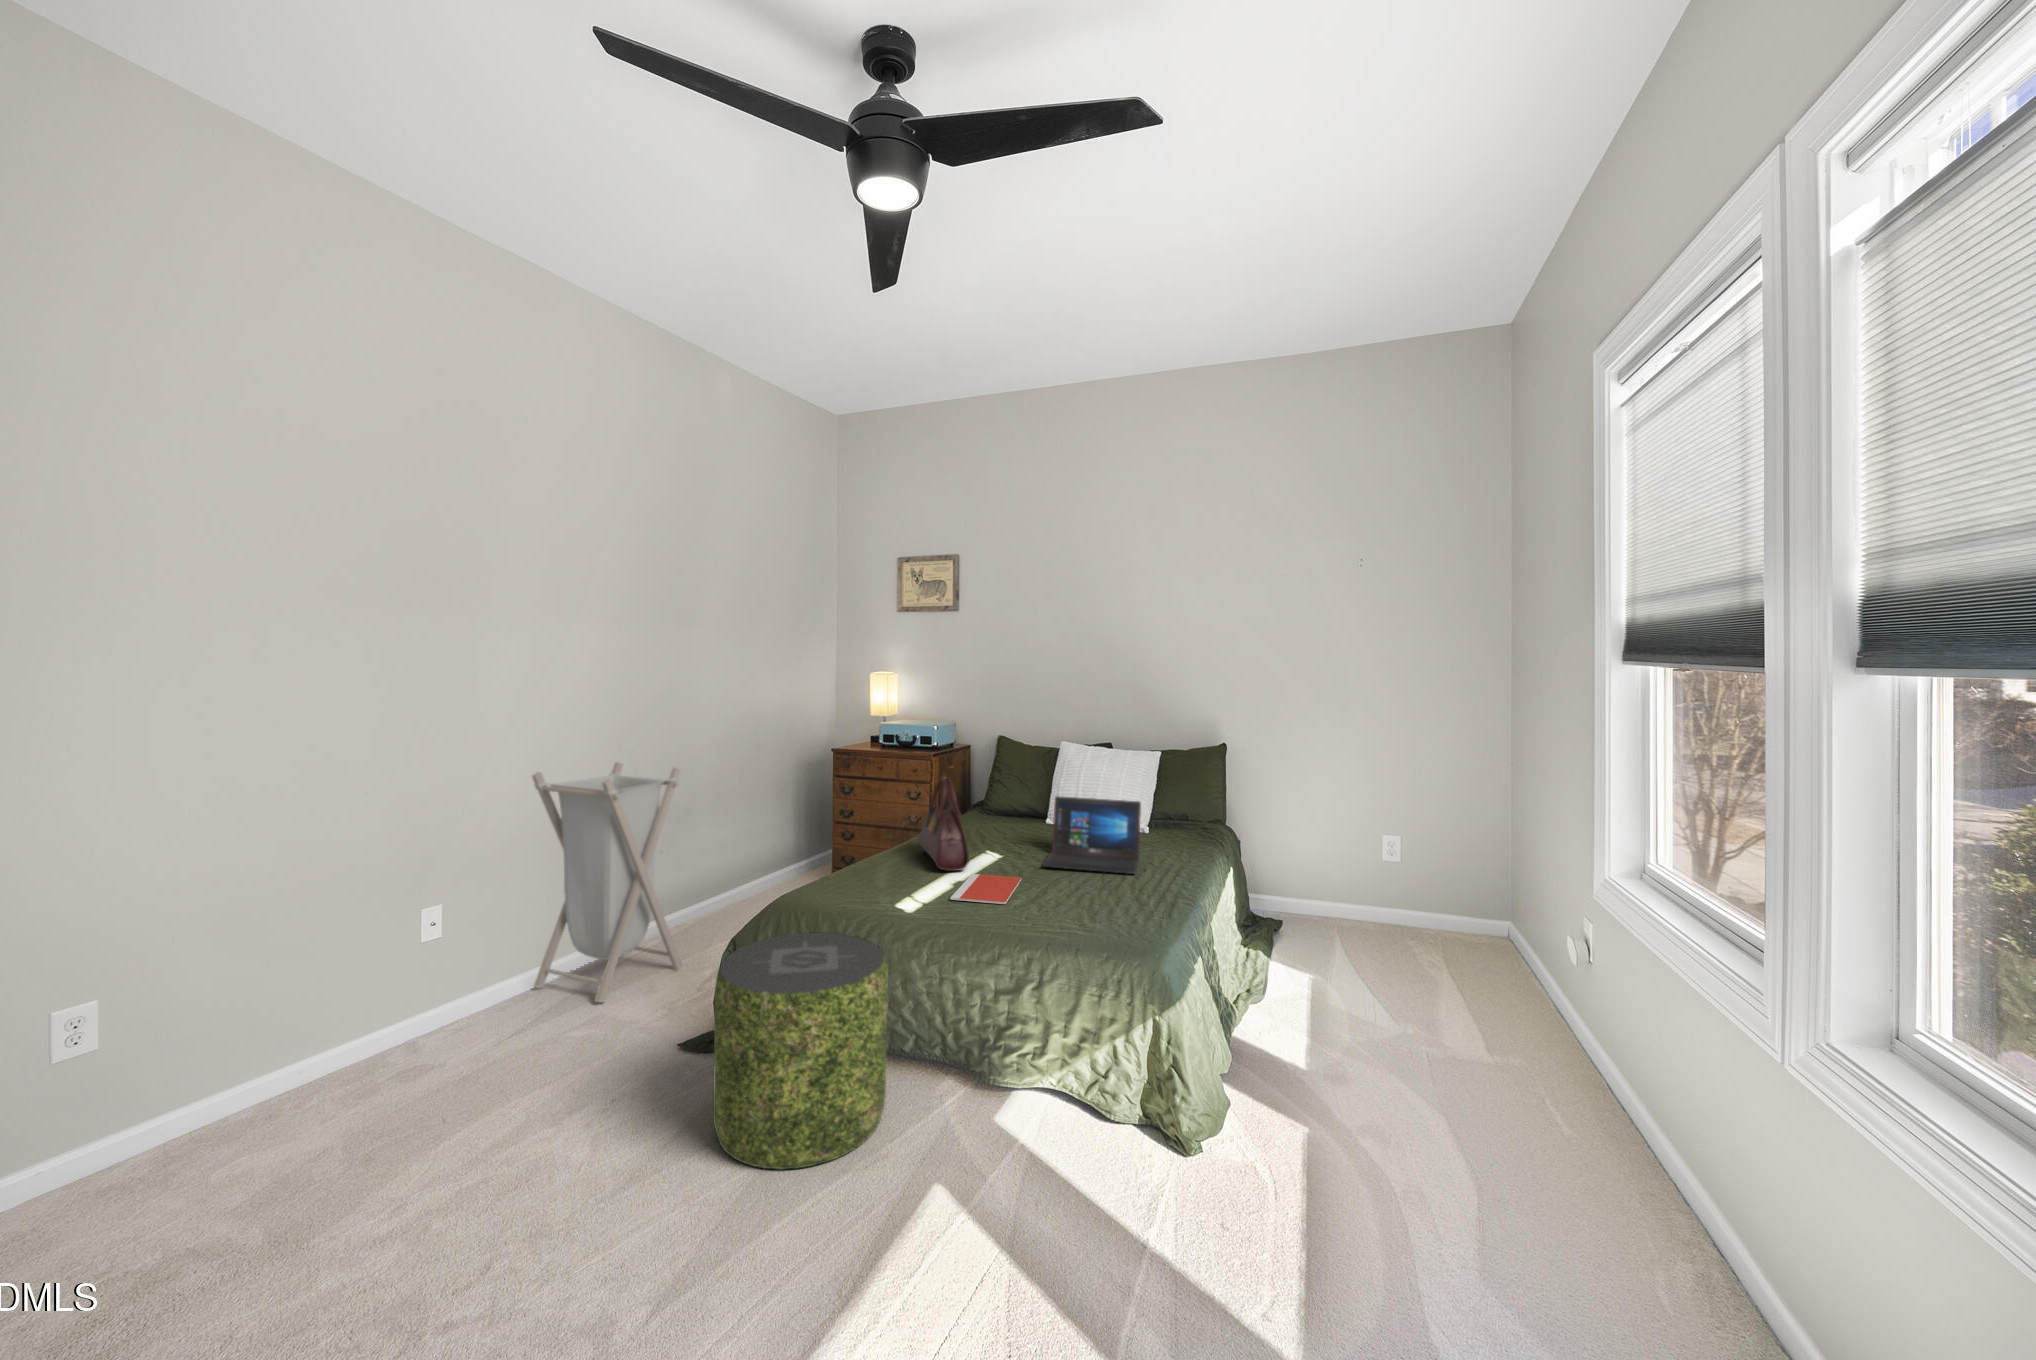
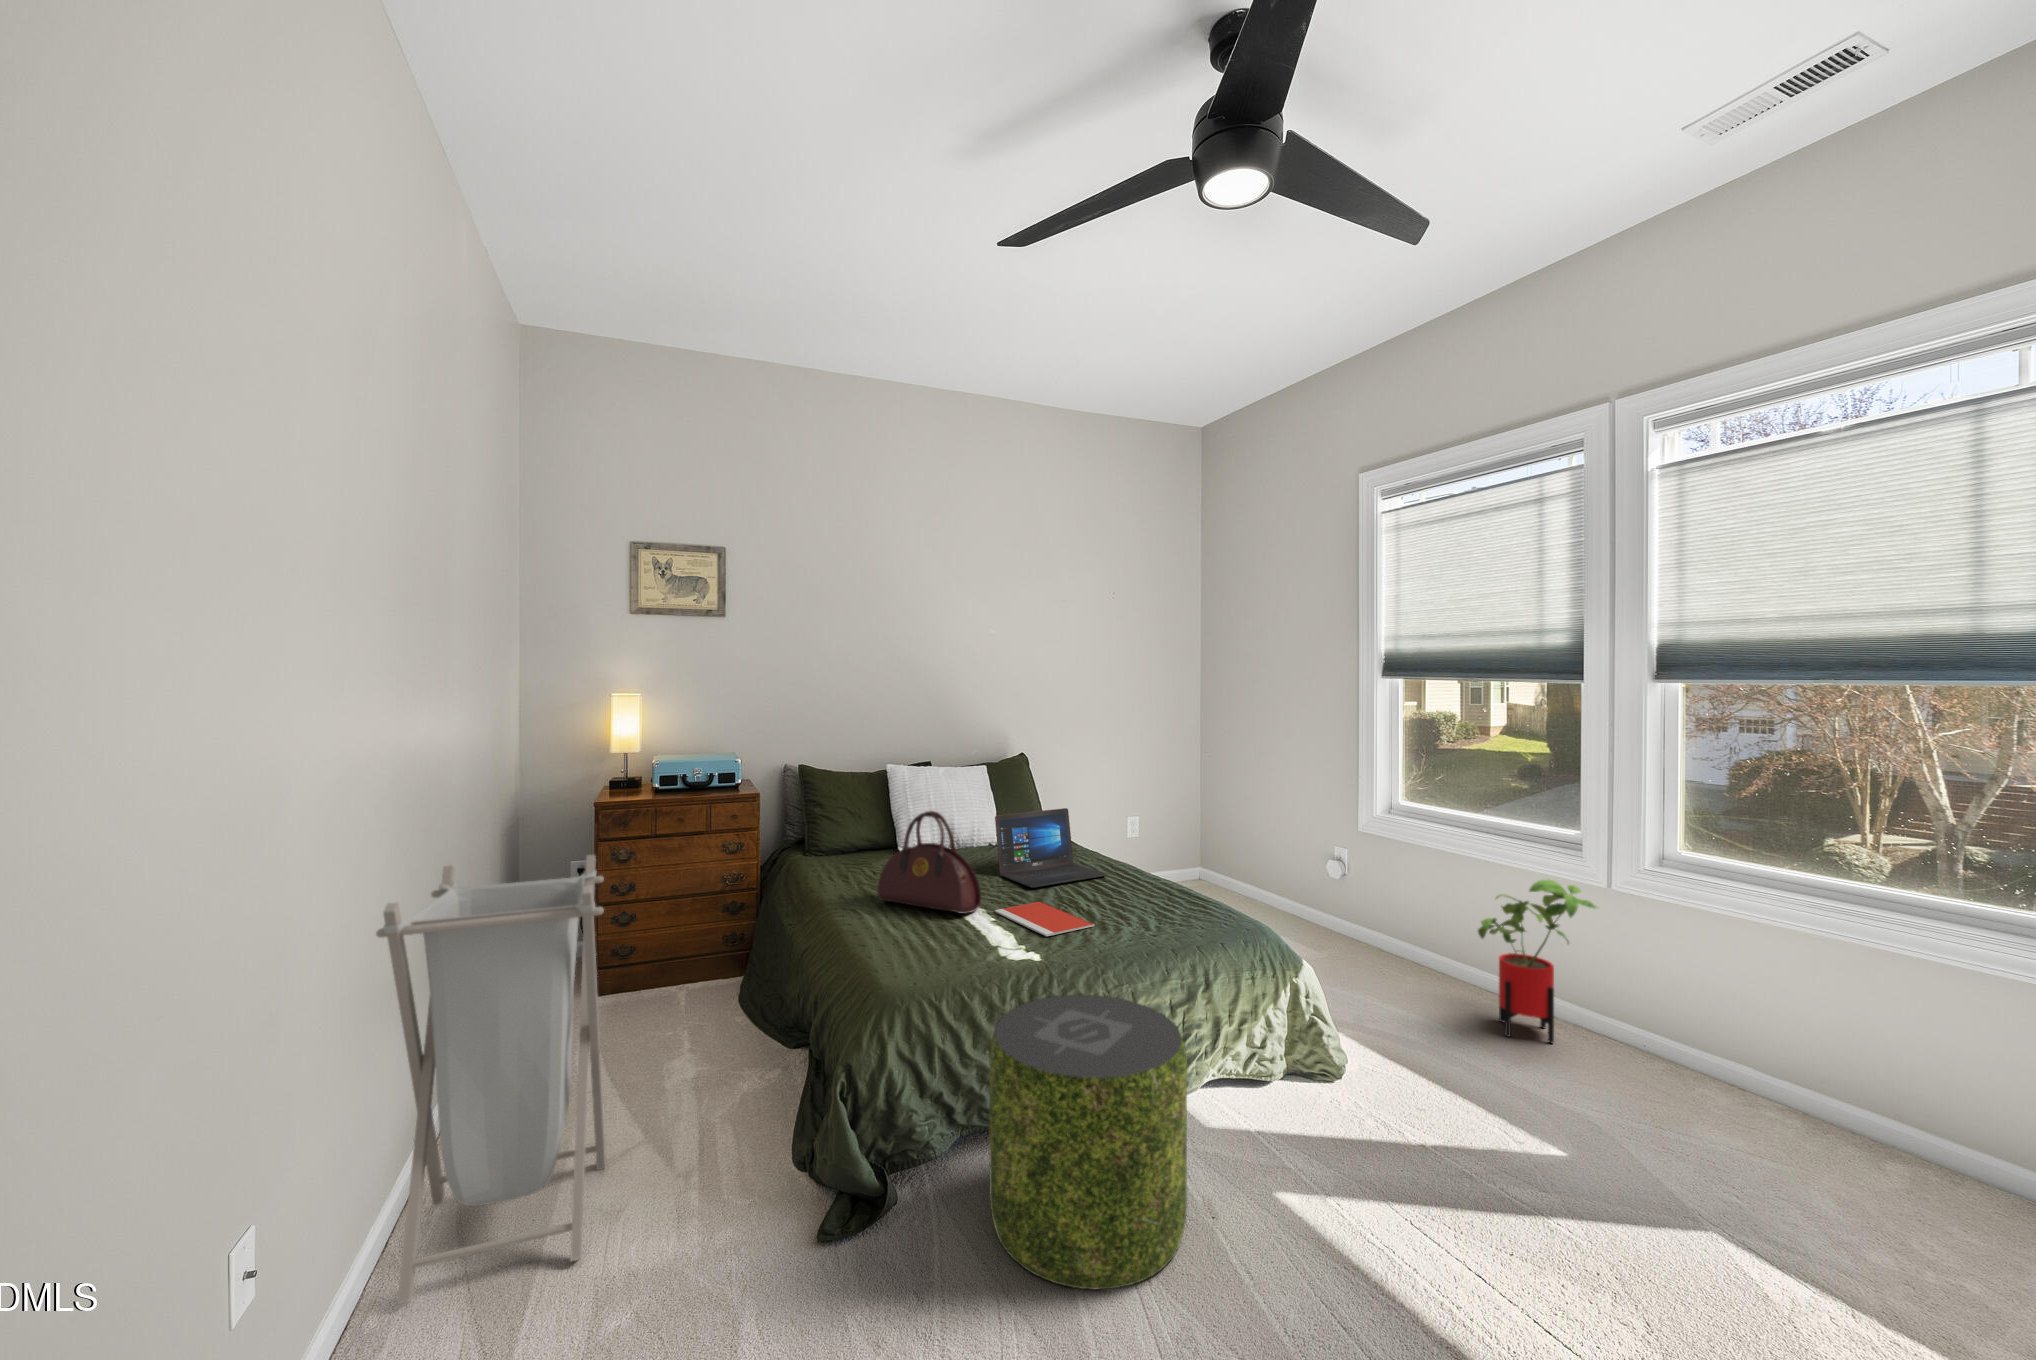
house plant: none [1490,1007,1698,1281] -> present [1478,879,1597,1043]

